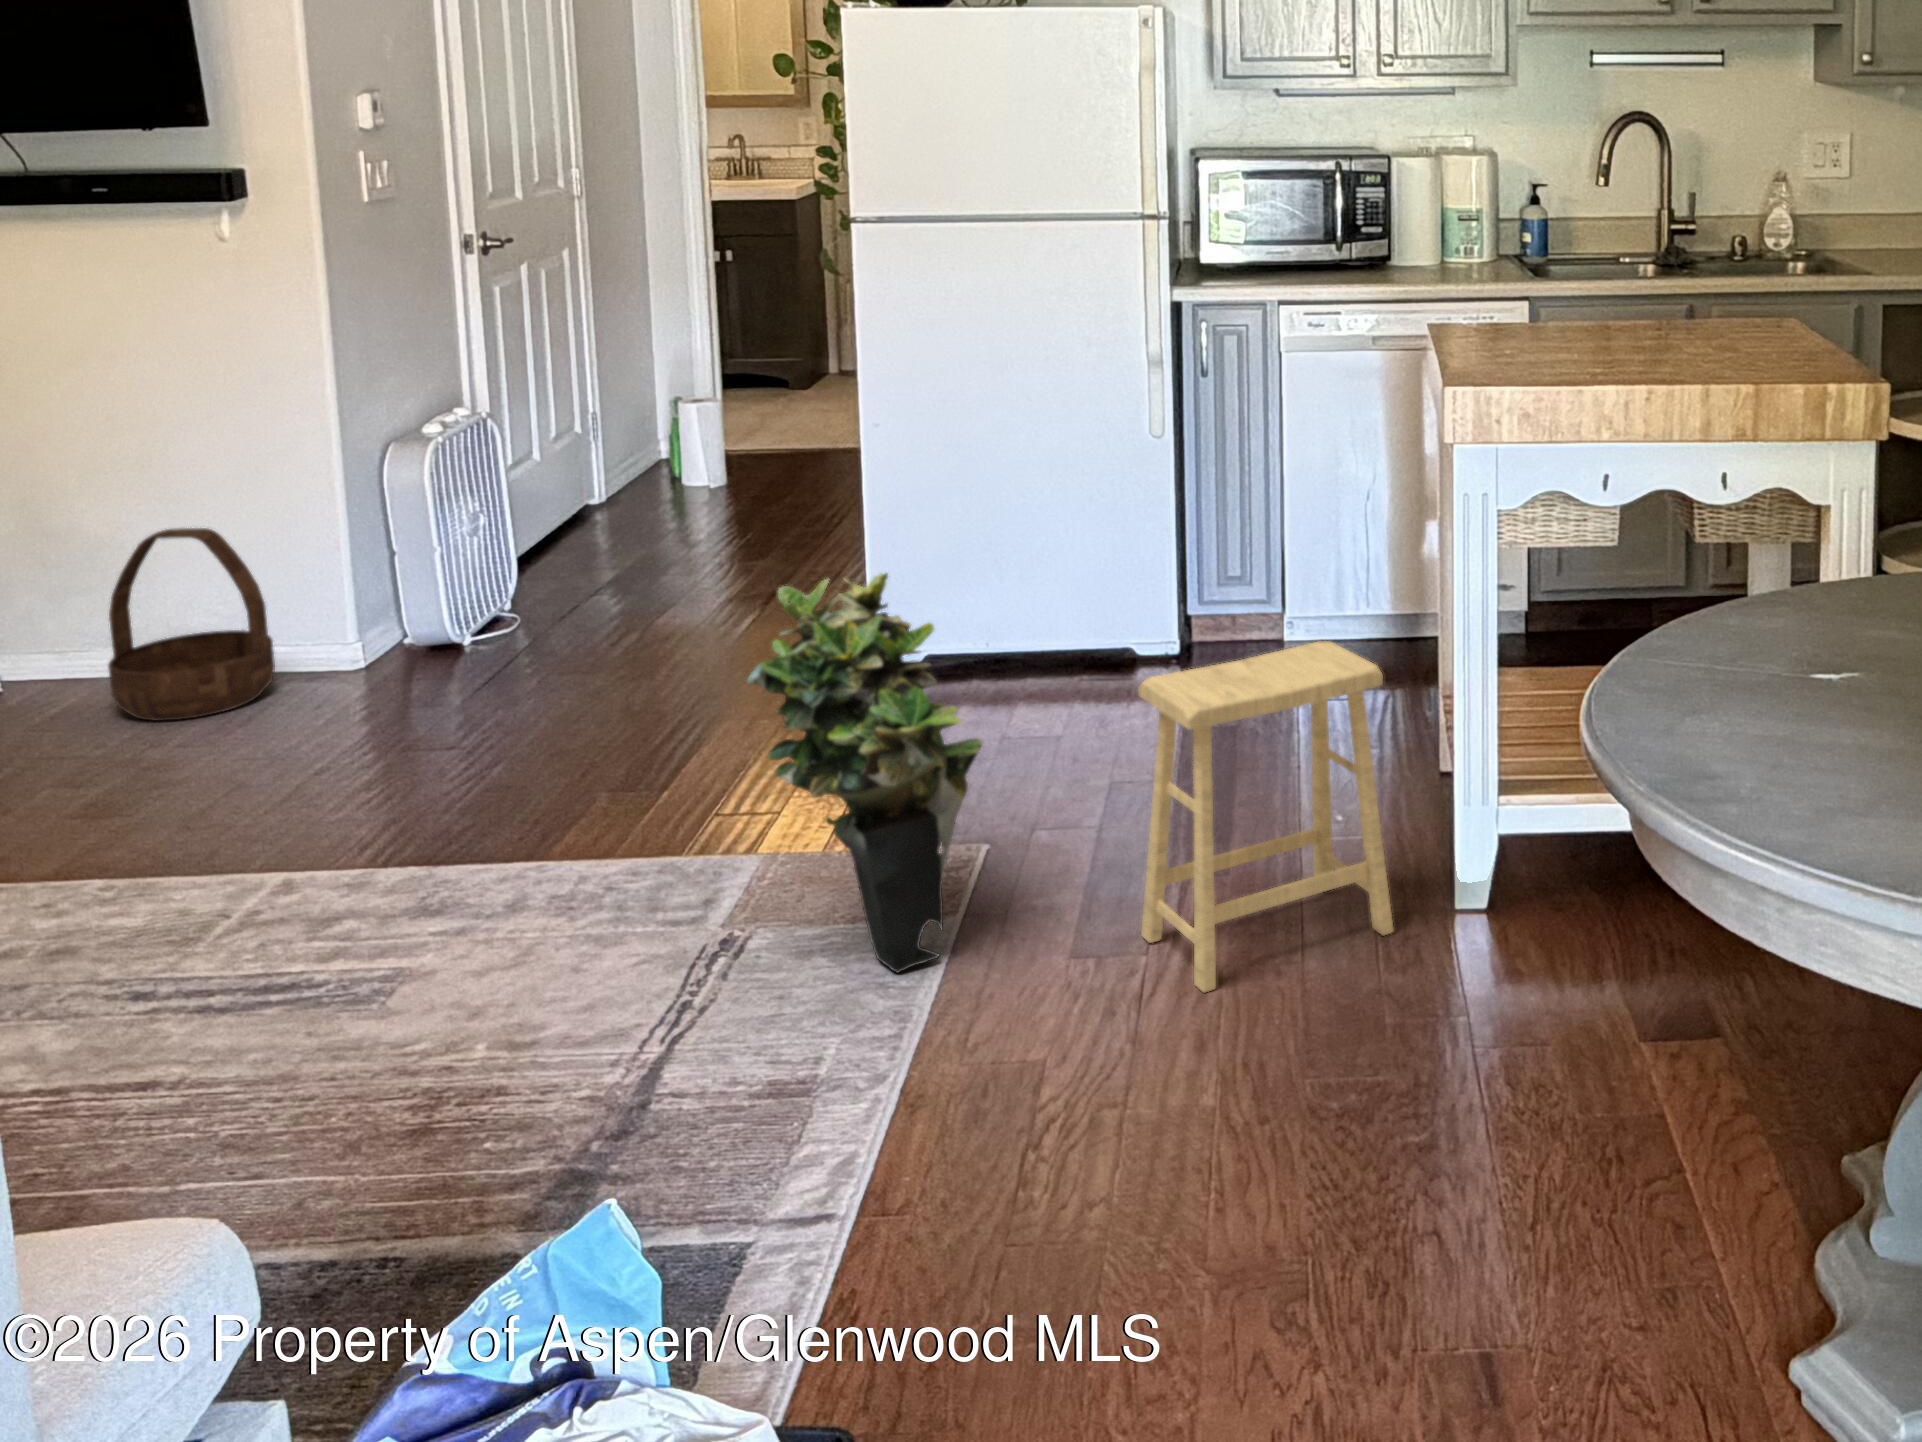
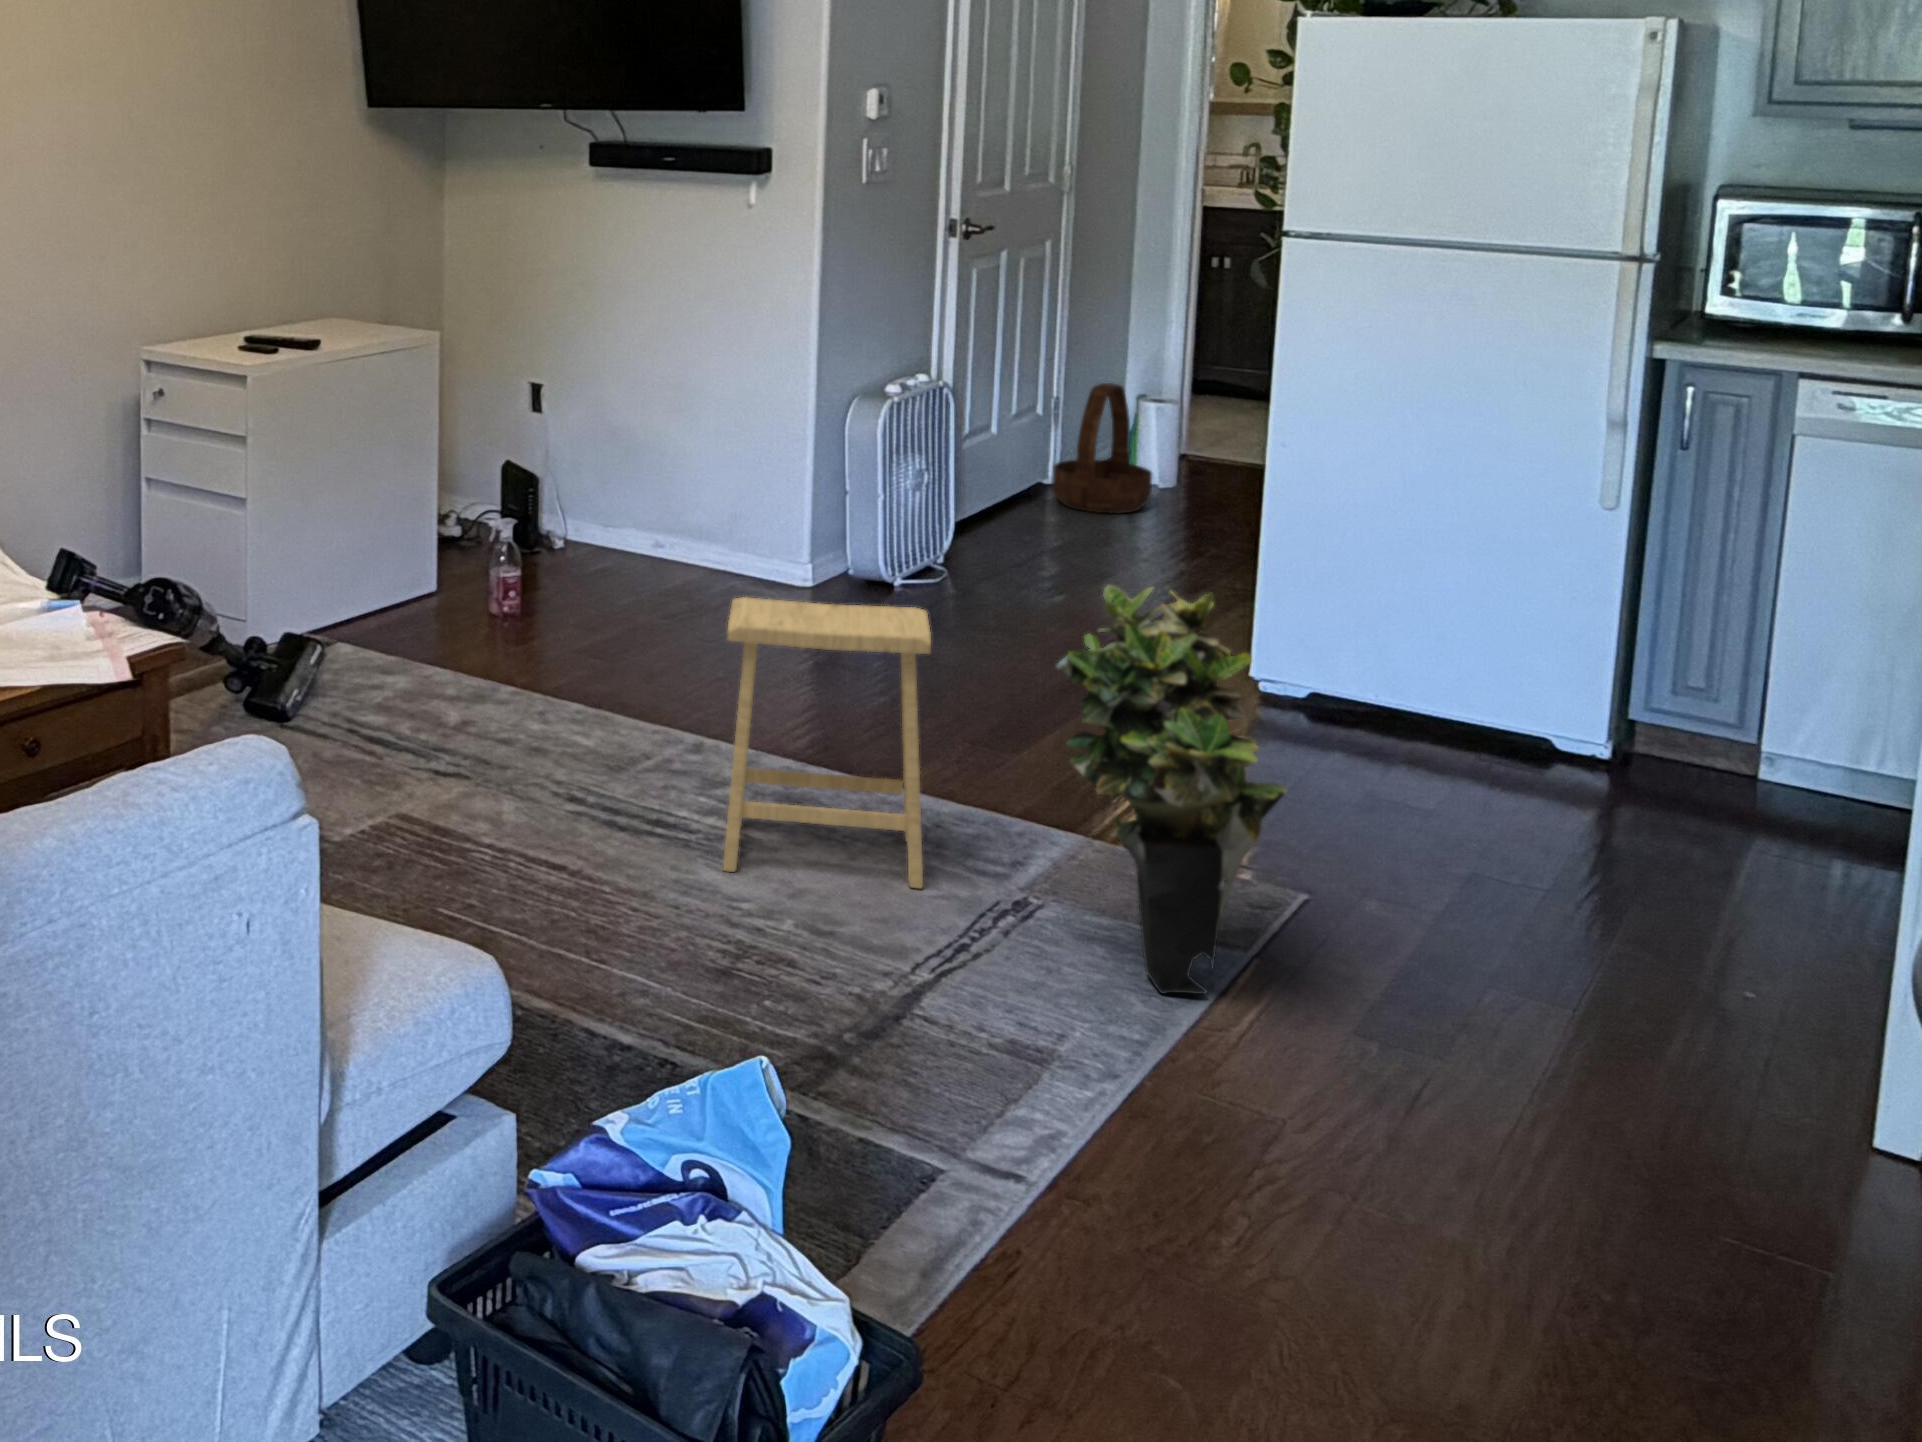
basket: present [108,528,275,721] -> present [1052,383,1152,513]
footstool: present [1139,641,1393,992] -> present [723,597,931,889]

